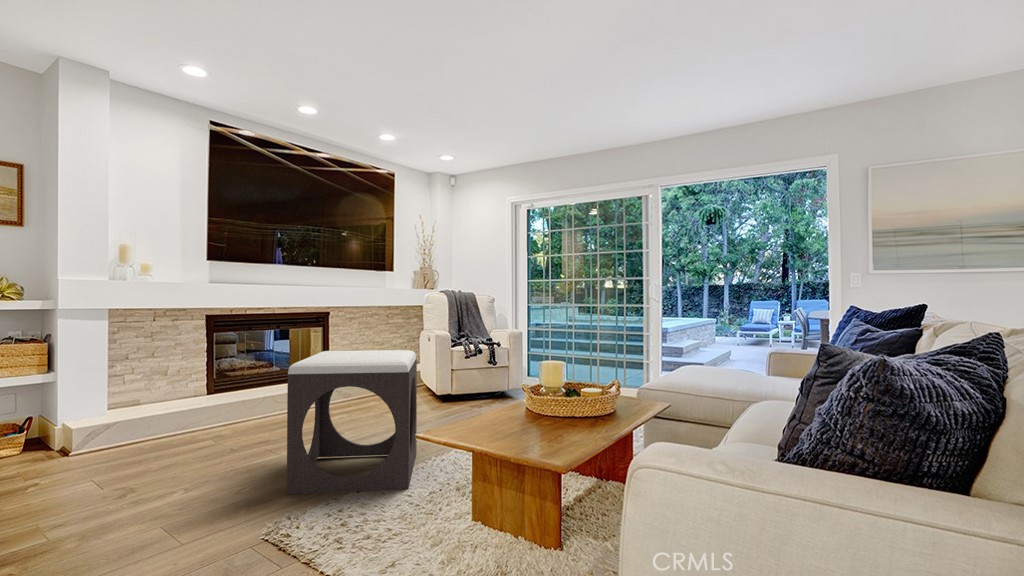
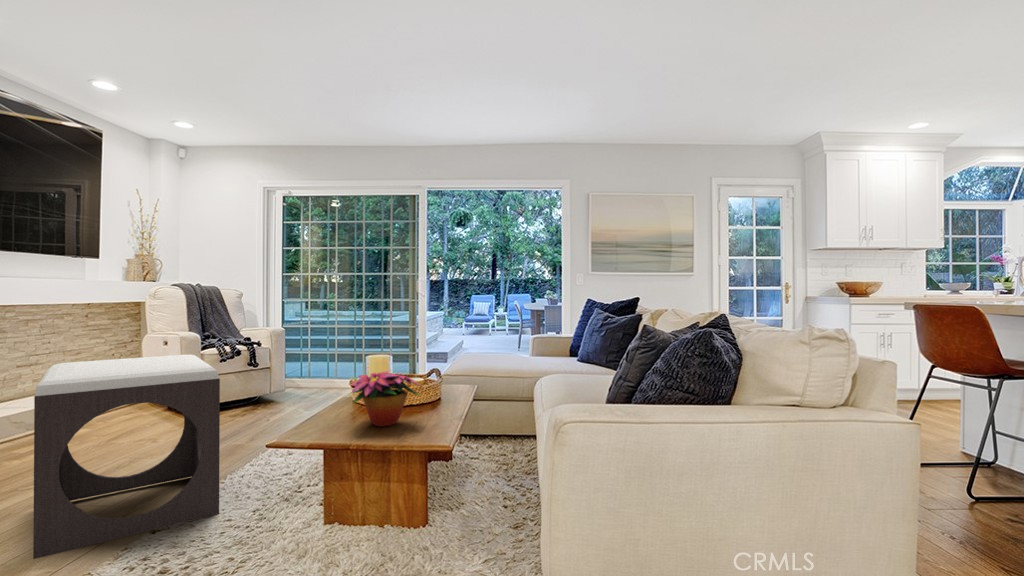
flower arrangement: none [486,377,566,434] -> present [350,371,419,427]

